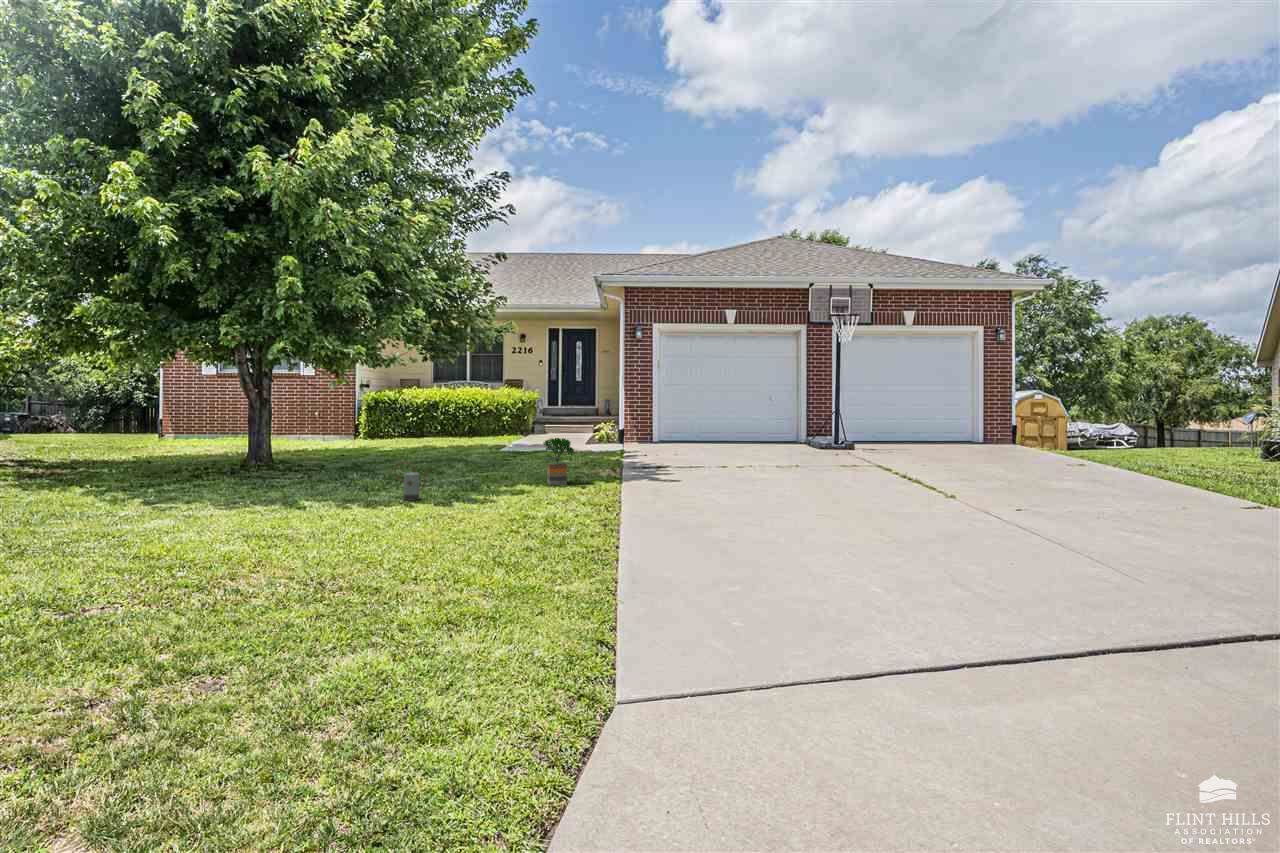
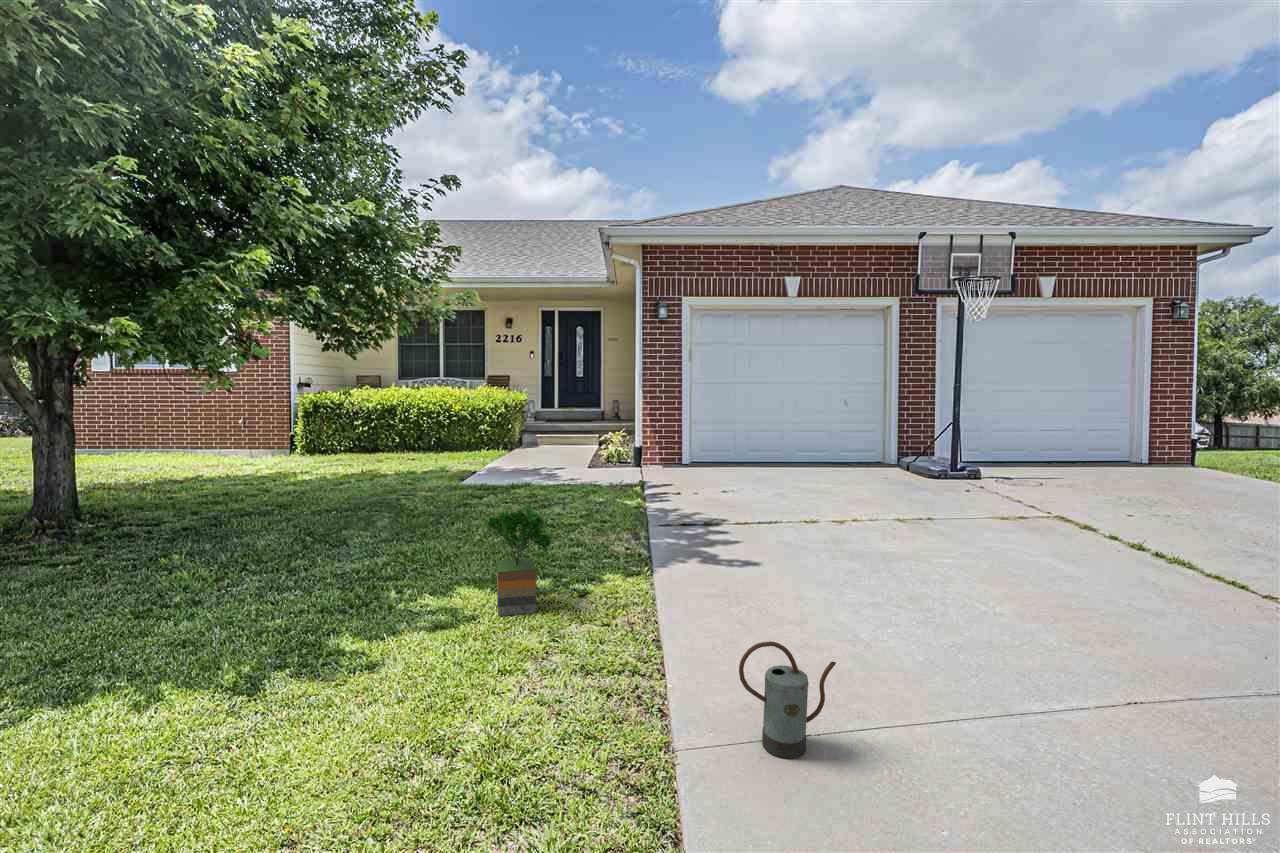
watering can: present [394,461,428,501] -> present [739,641,836,759]

